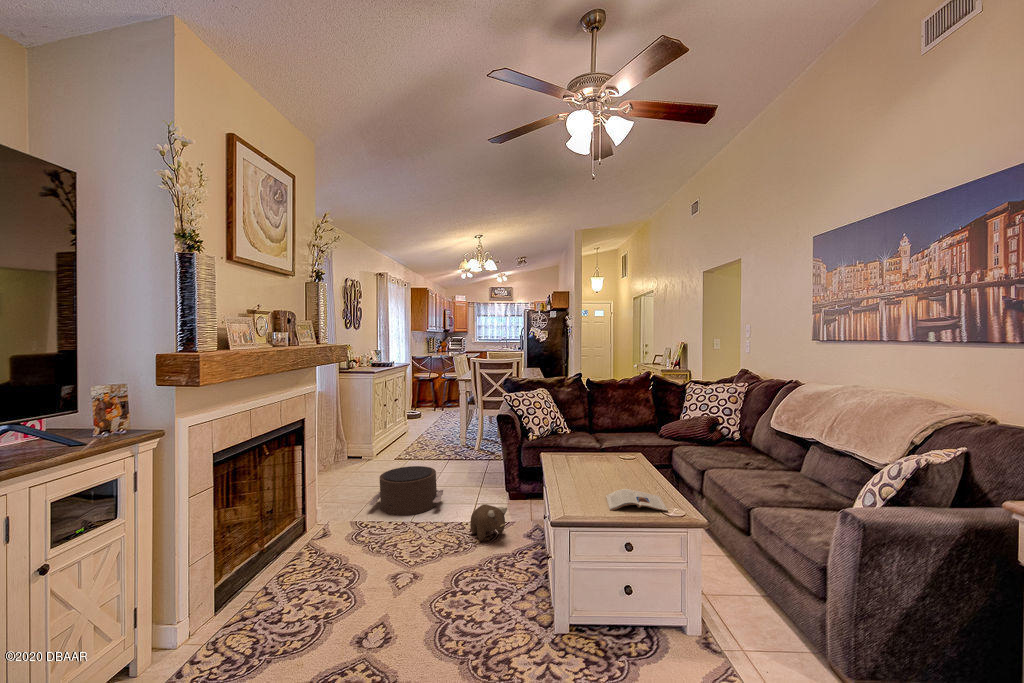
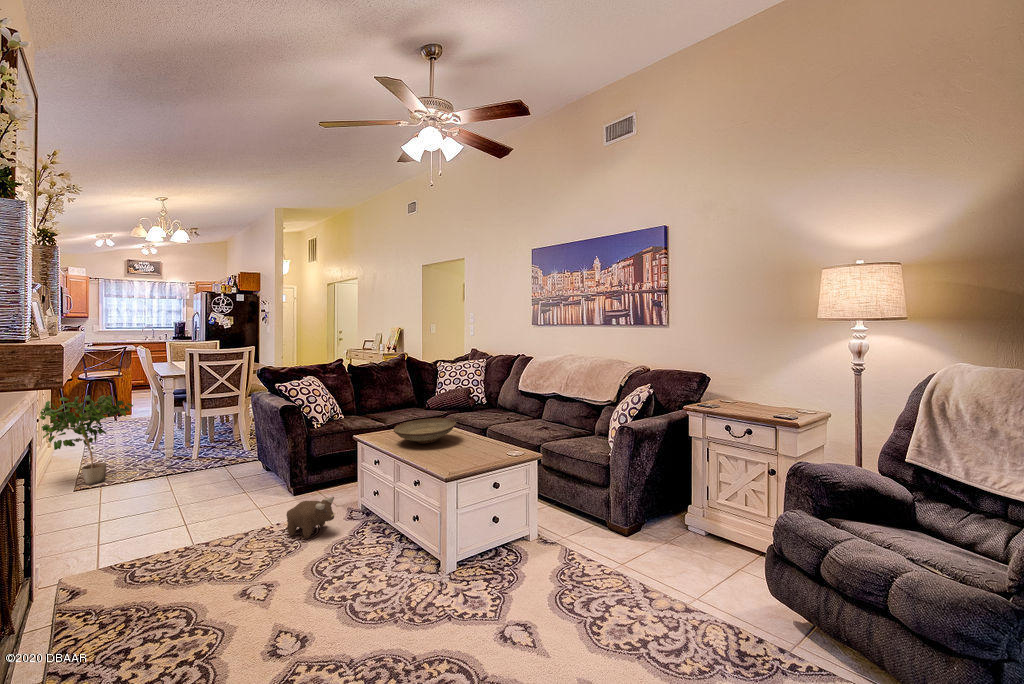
potted plant: none [386,388,438,453] -> present [40,395,133,485]
decorative bowl: none [564,446,635,475] -> present [394,418,456,444]
pouf: present [369,466,443,516] -> none [111,485,224,555]
magazine: present [606,489,668,511] -> none [457,445,511,463]

